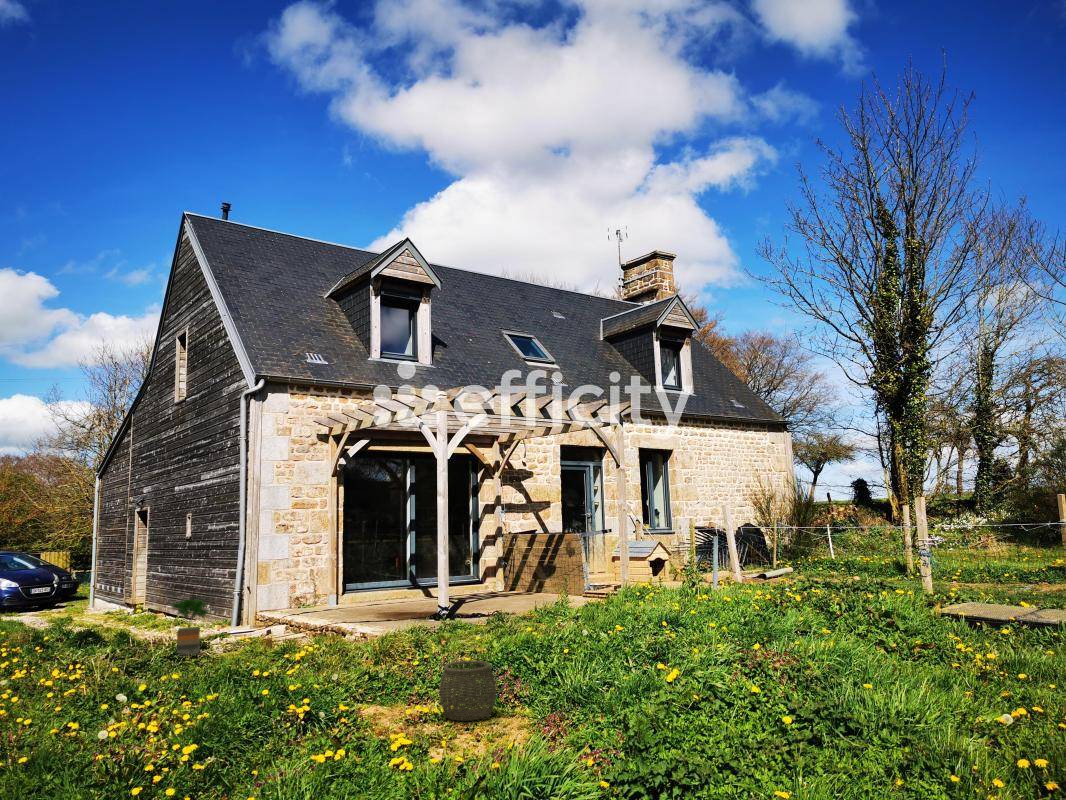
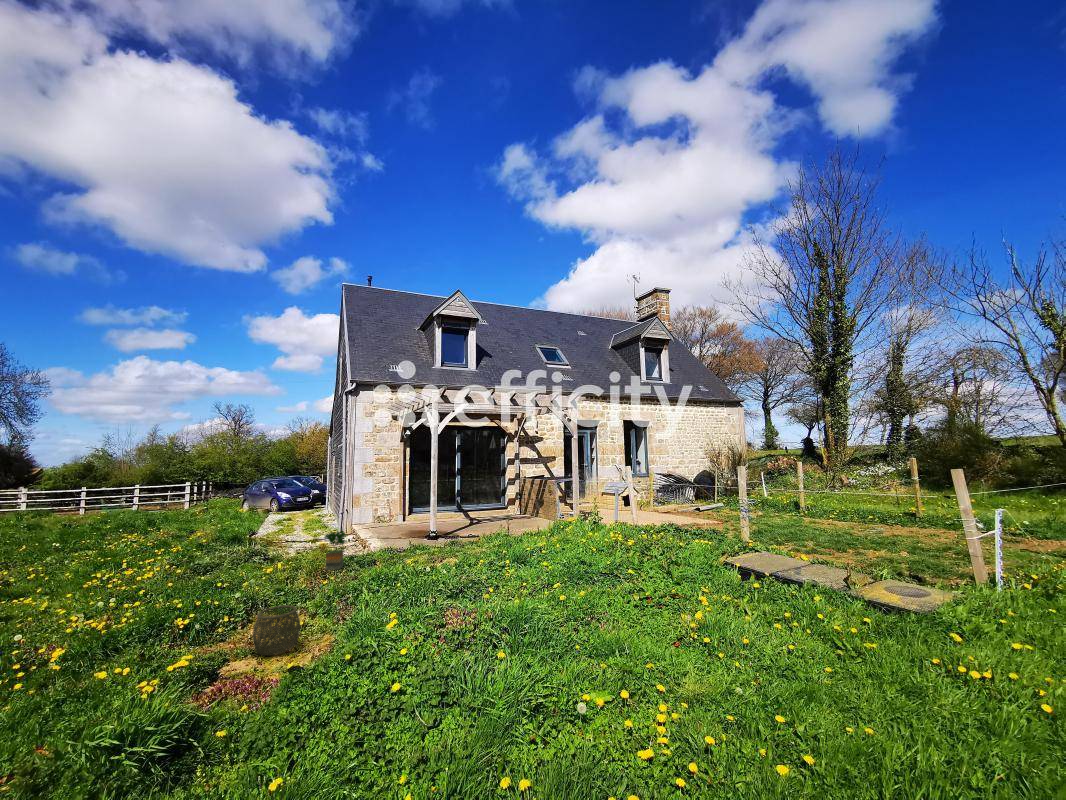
potted tree: present [172,599,208,655] -> present [325,531,347,570]

